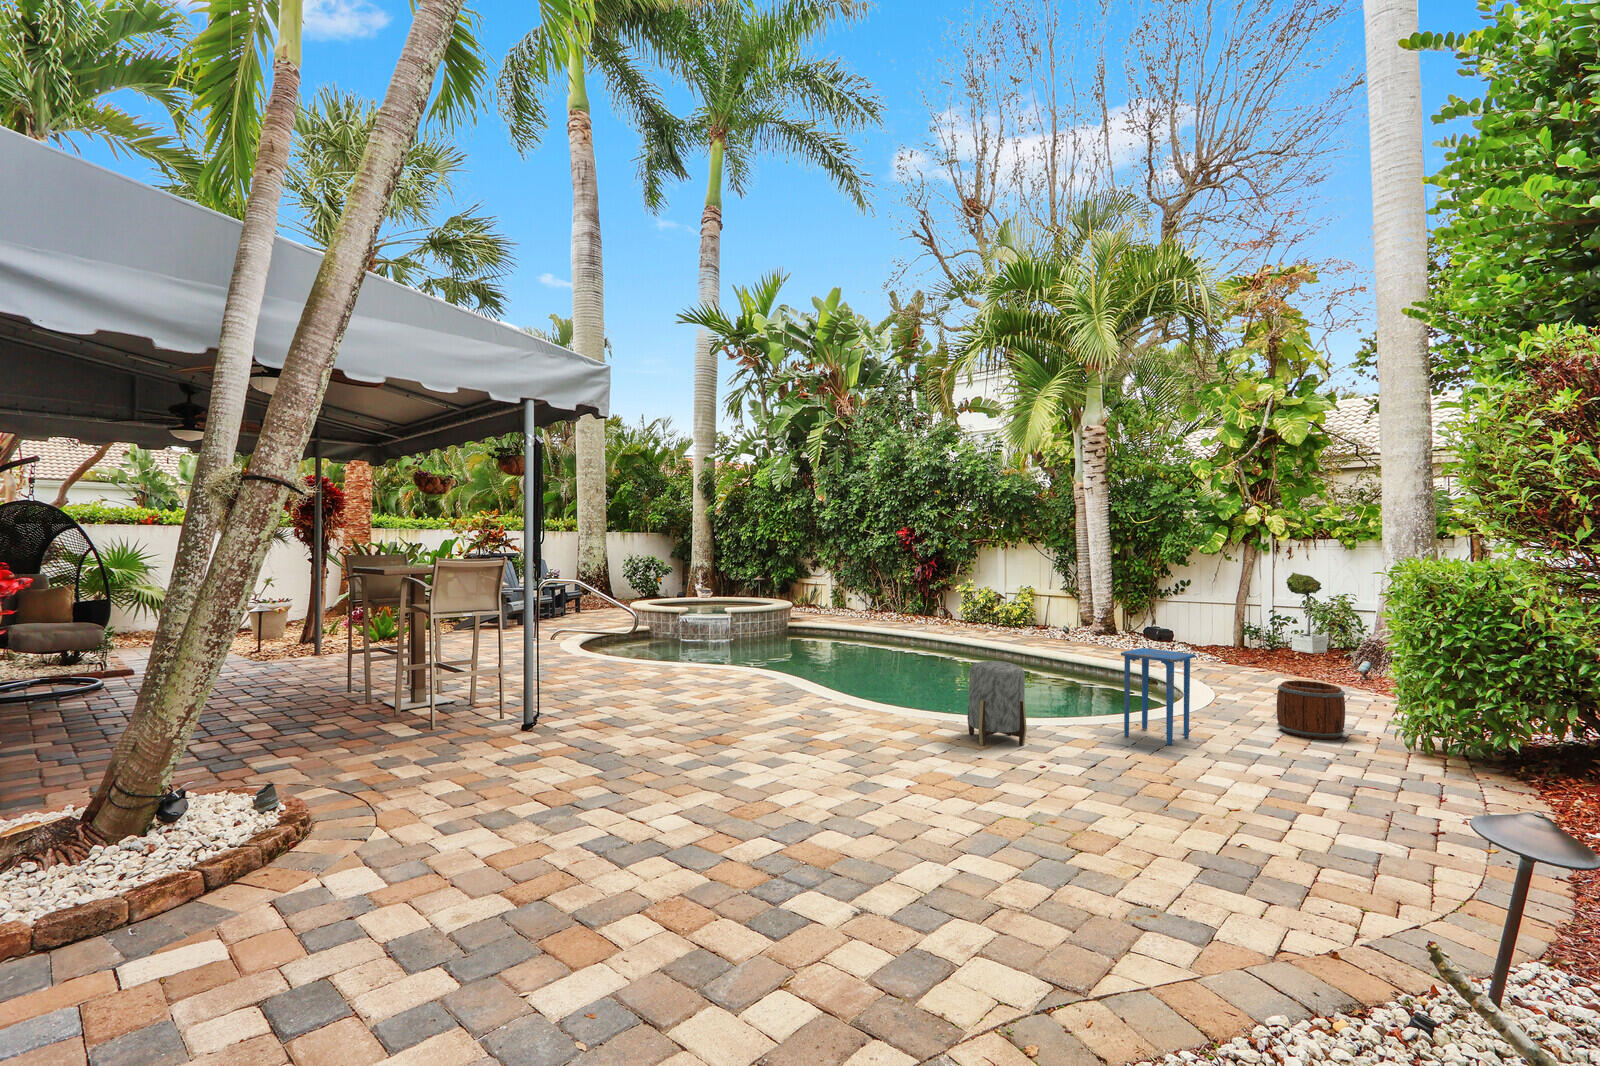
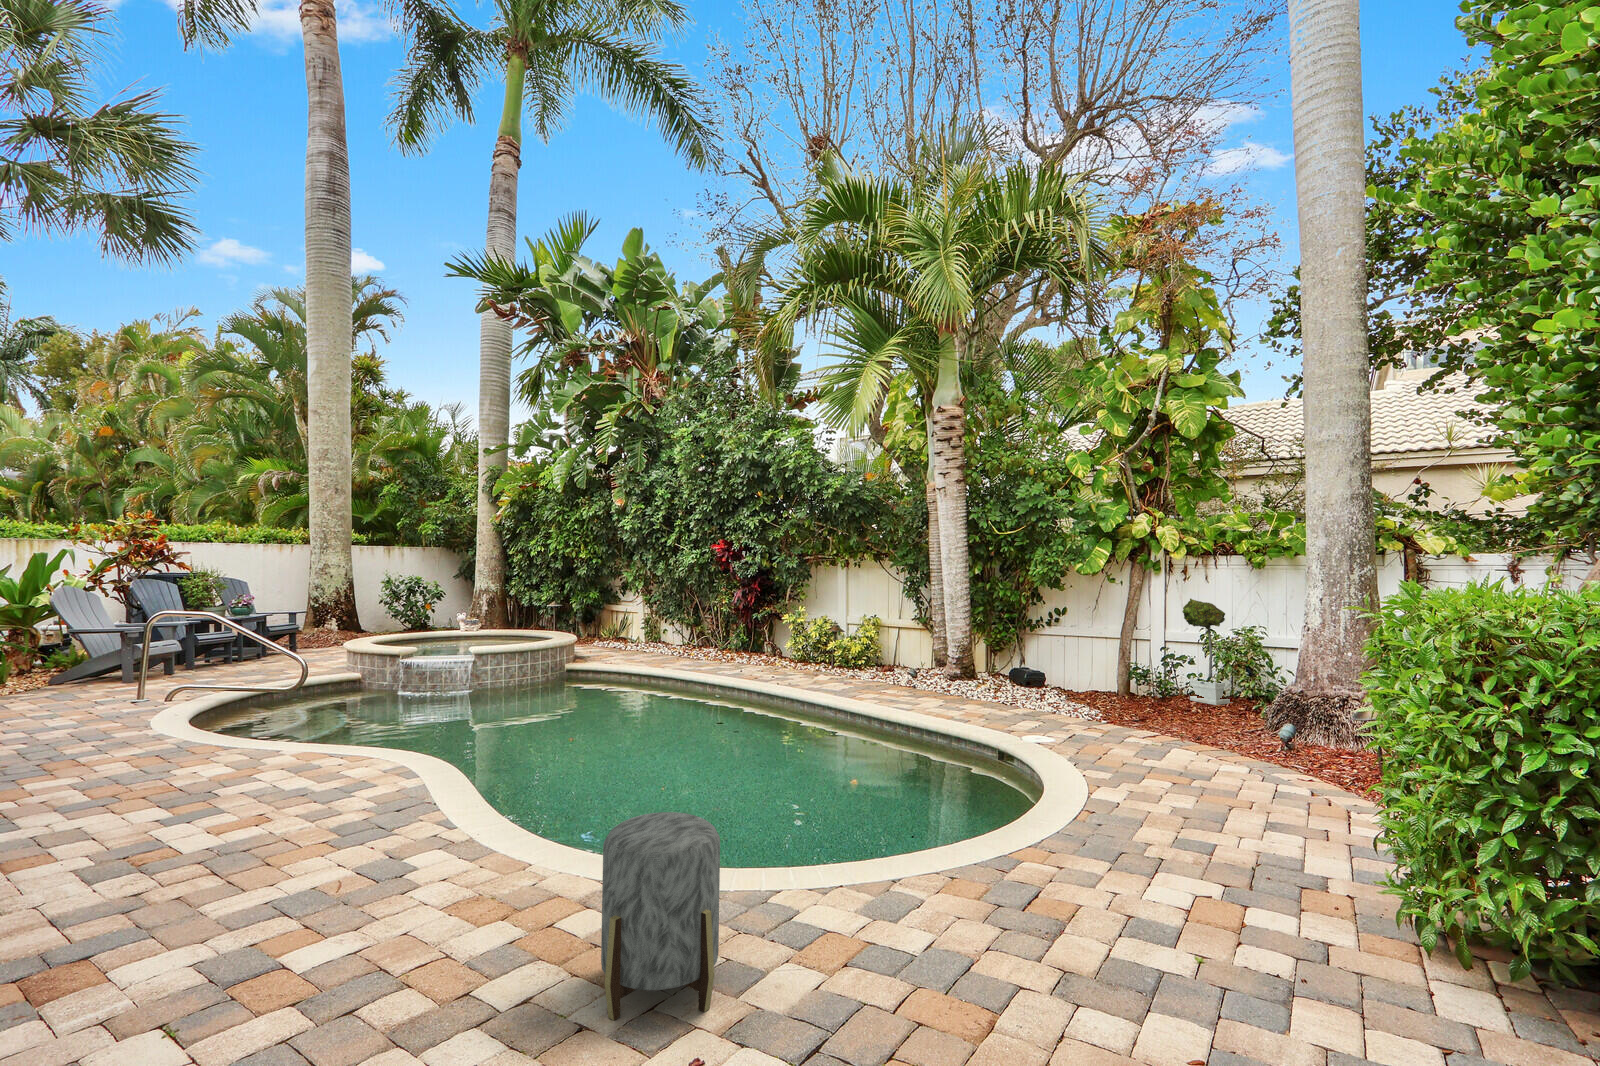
side table: present [1121,648,1195,745] -> none [925,763,1064,981]
bucket: present [1277,680,1345,739] -> none [1205,808,1324,932]

